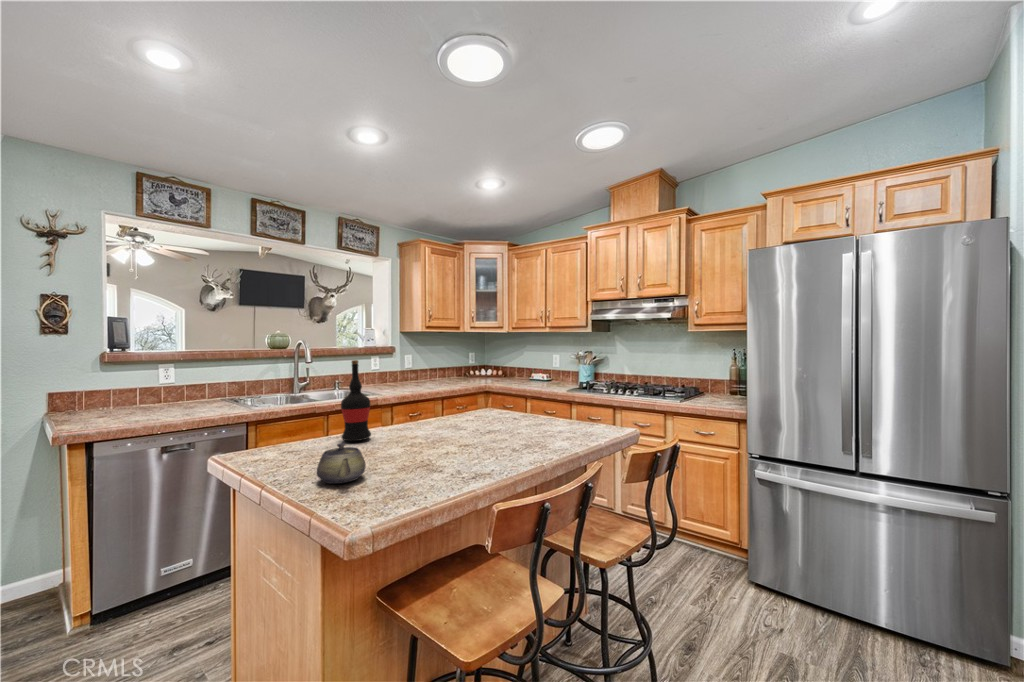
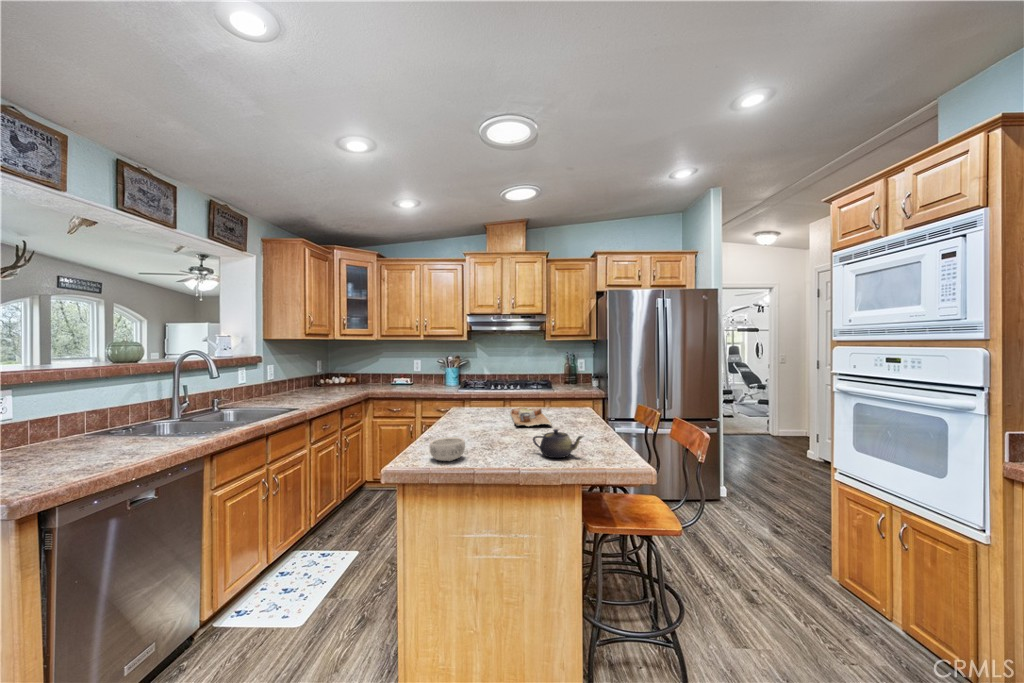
wine bottle: present [341,360,371,441] -> none [451,370,476,440]
cutting board: none [441,416,534,445] -> present [510,407,552,426]
decorative bowl: none [242,433,293,459] -> present [429,437,465,461]

